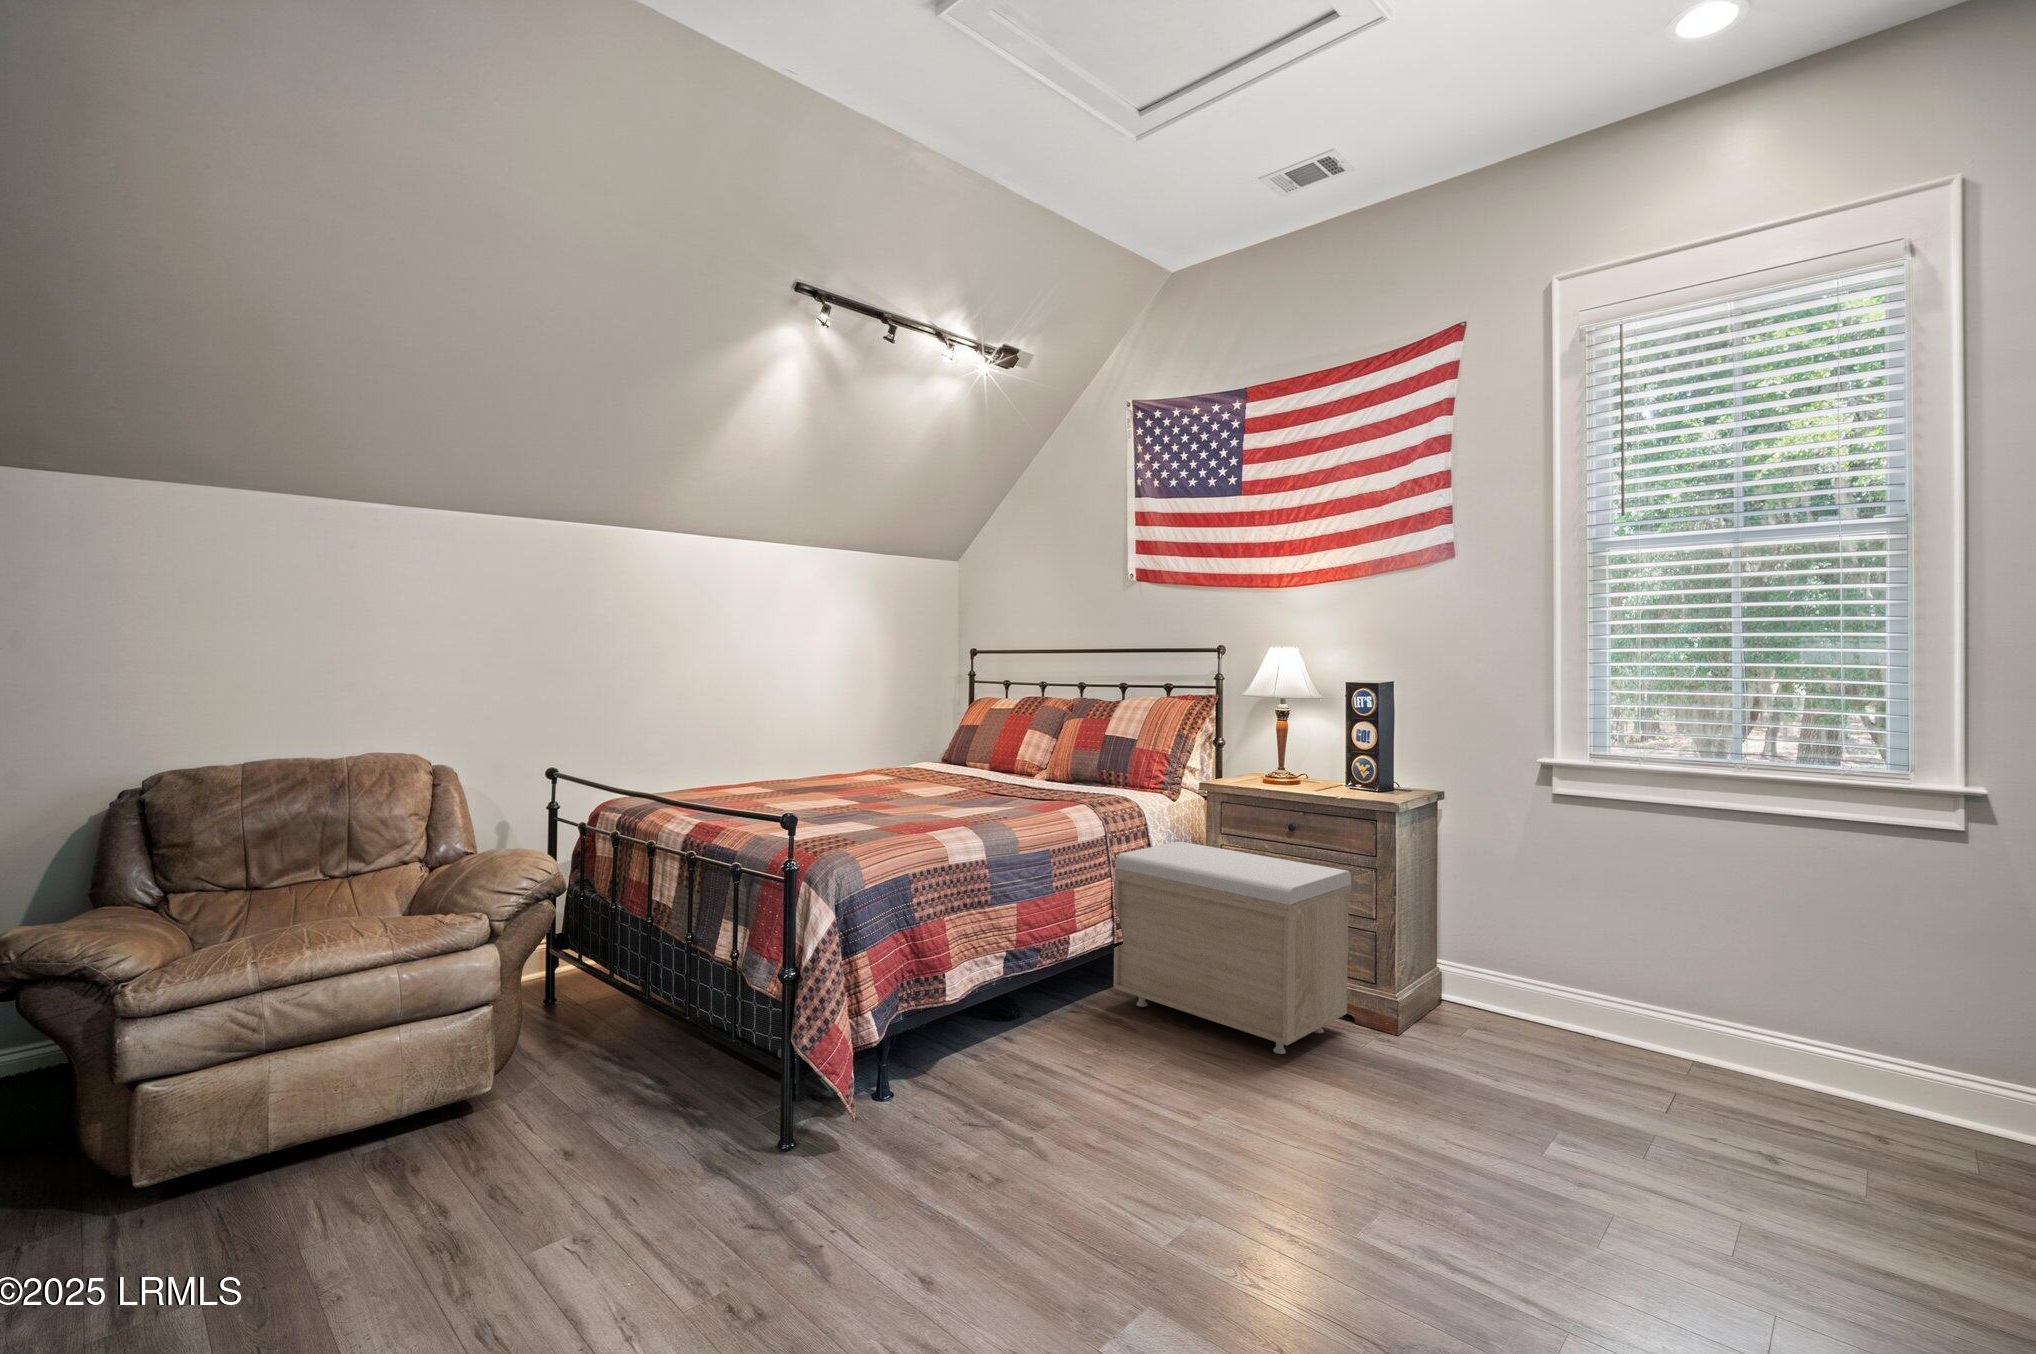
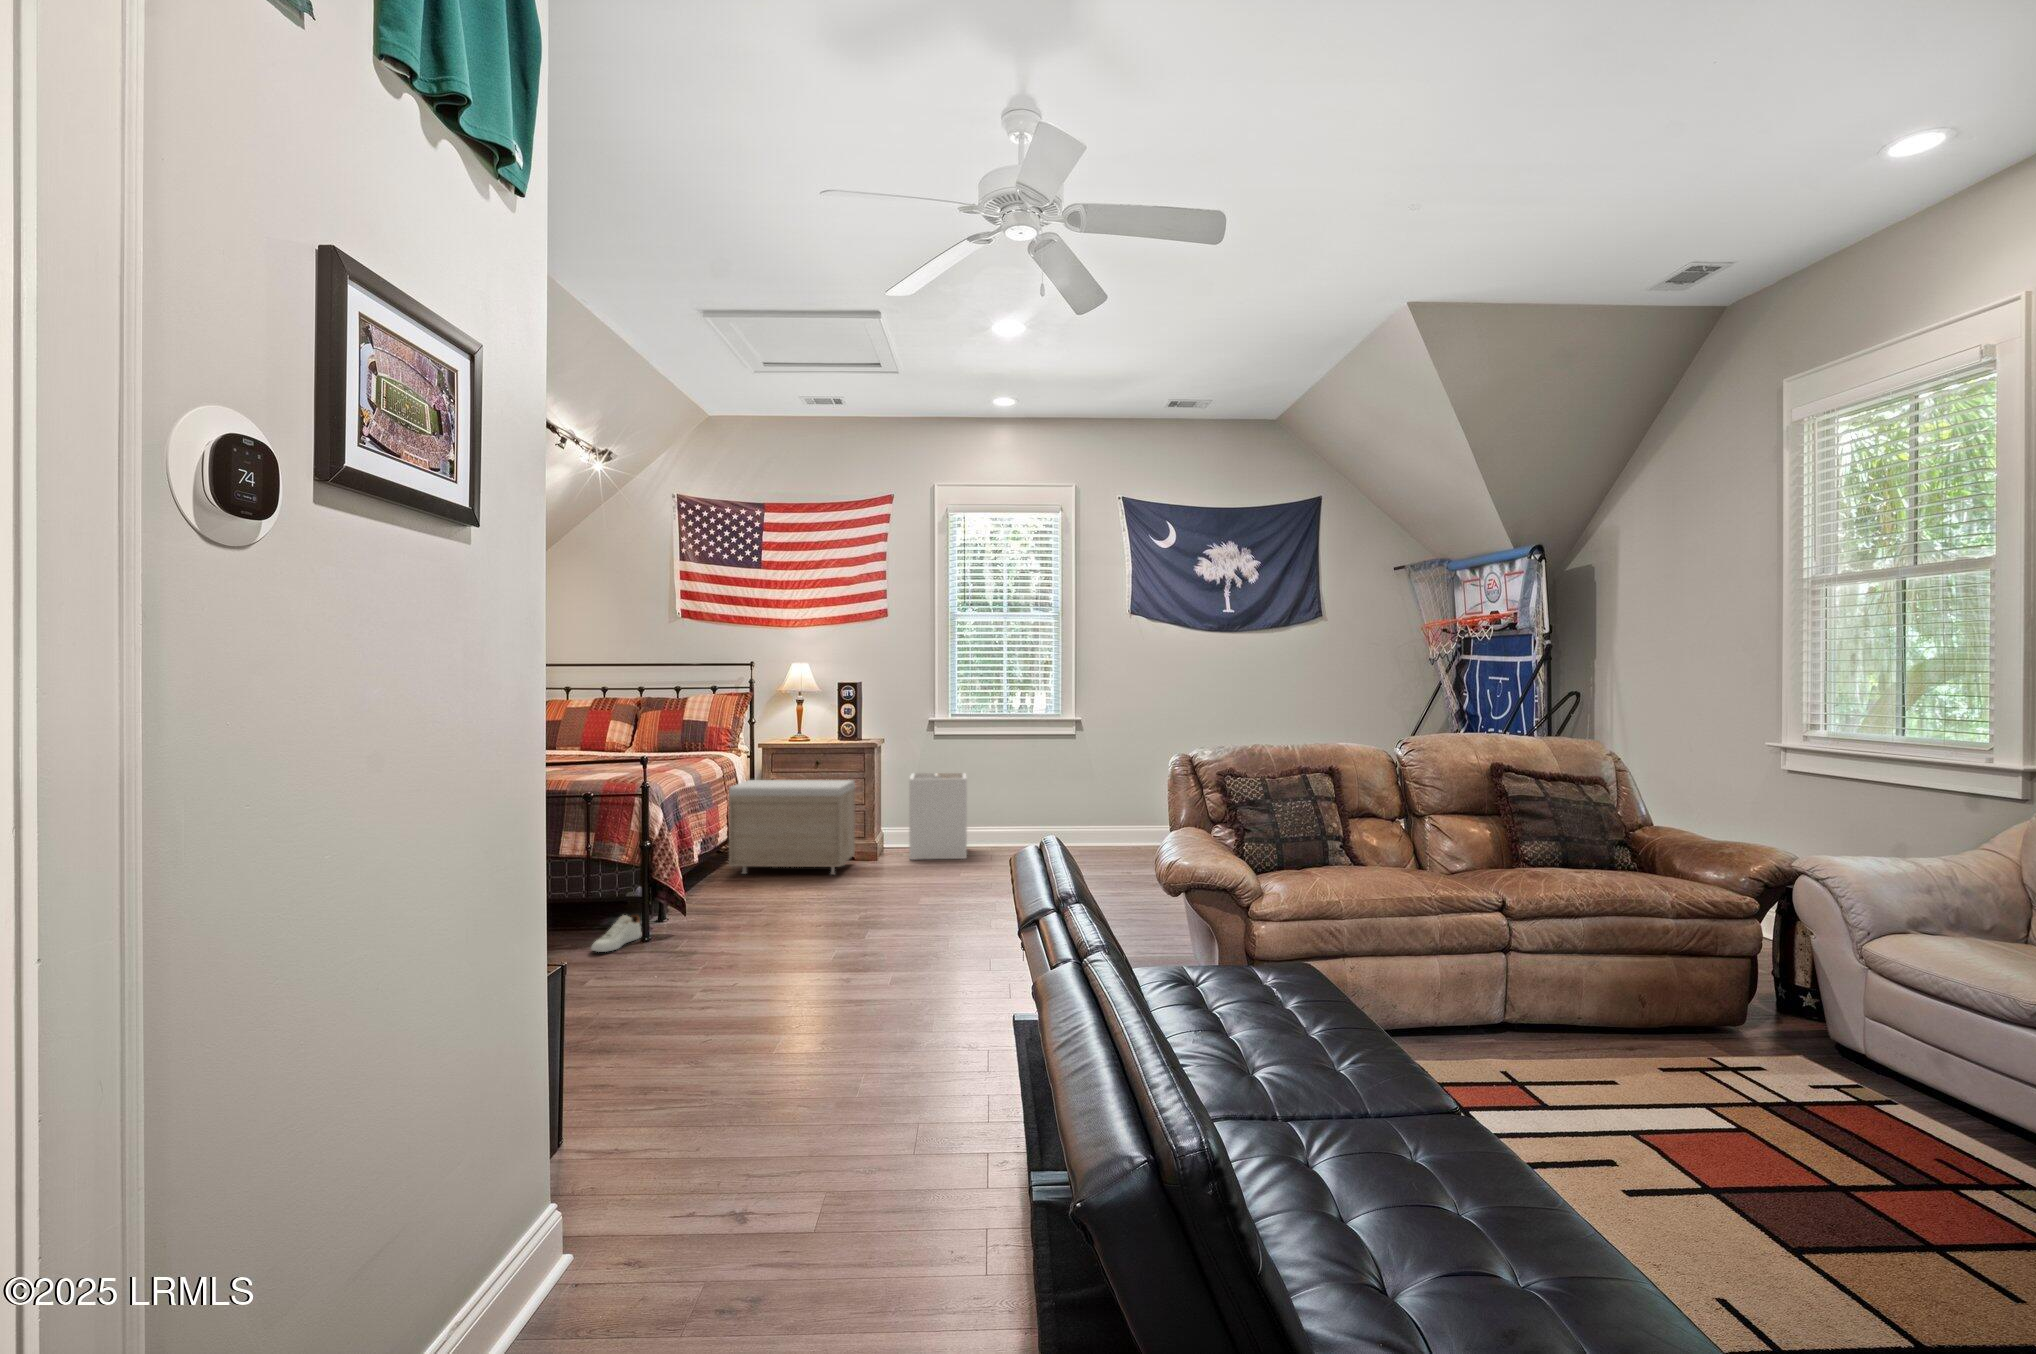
laundry hamper: none [1465,867,1623,1086] -> present [909,773,967,860]
shoe: none [677,1090,799,1162] -> present [591,915,641,952]

